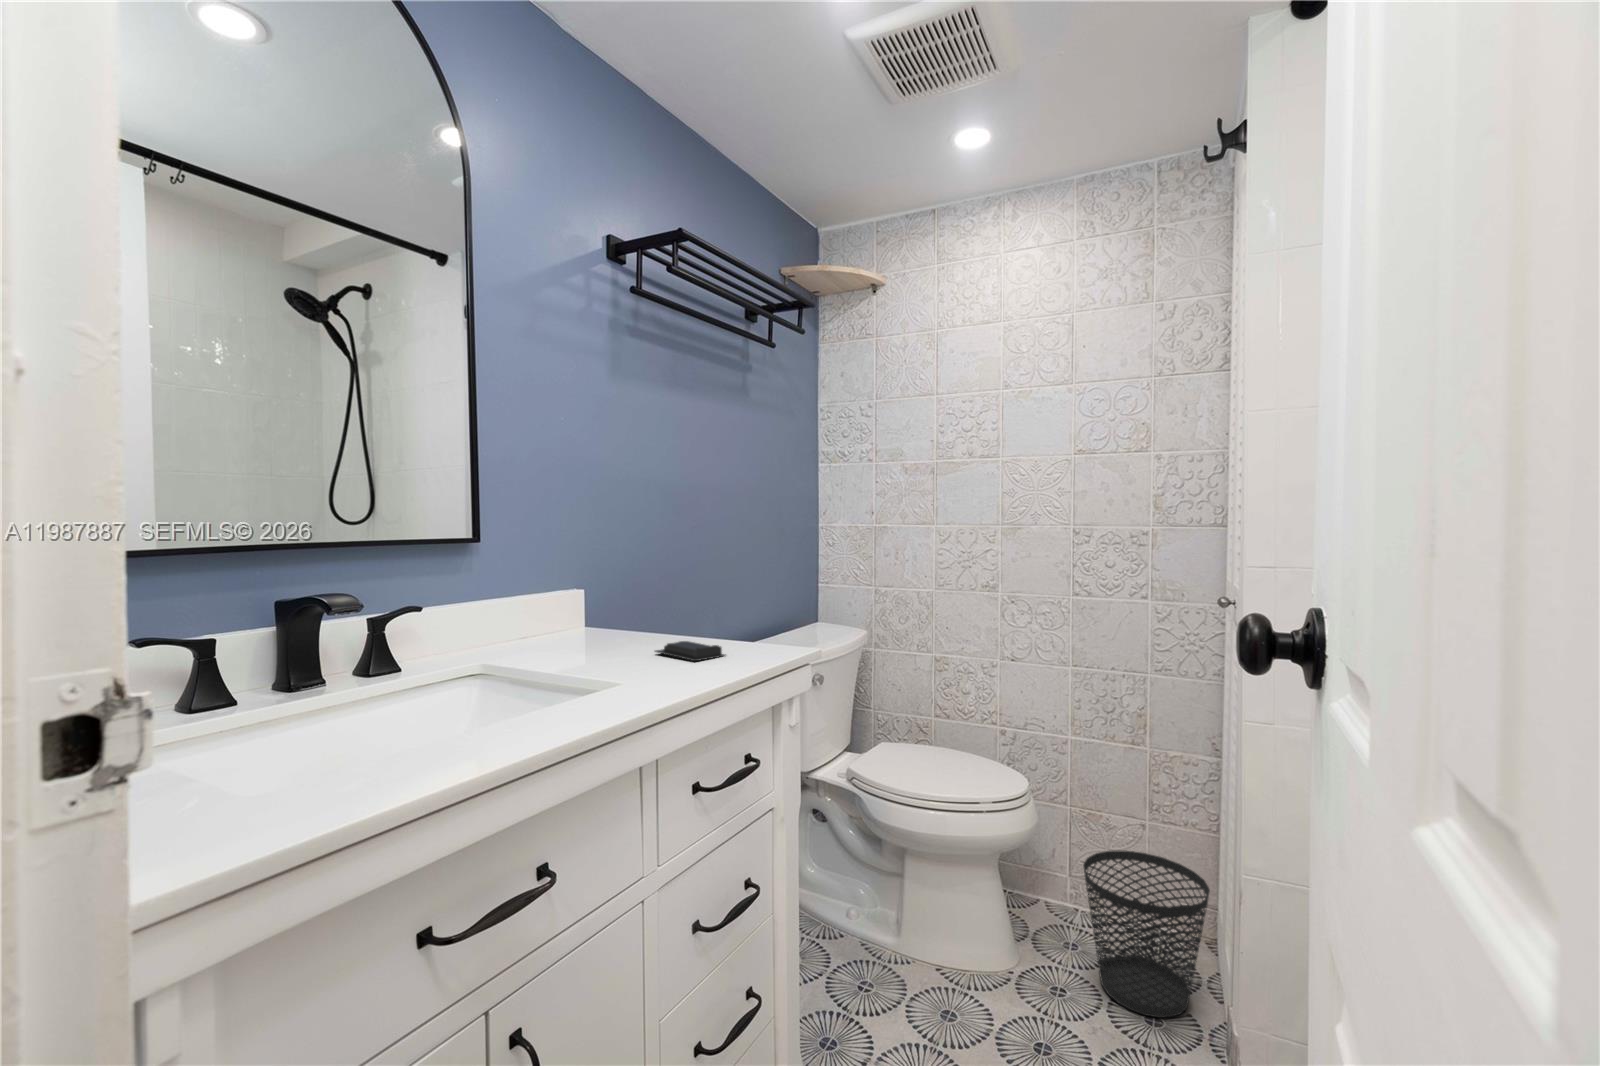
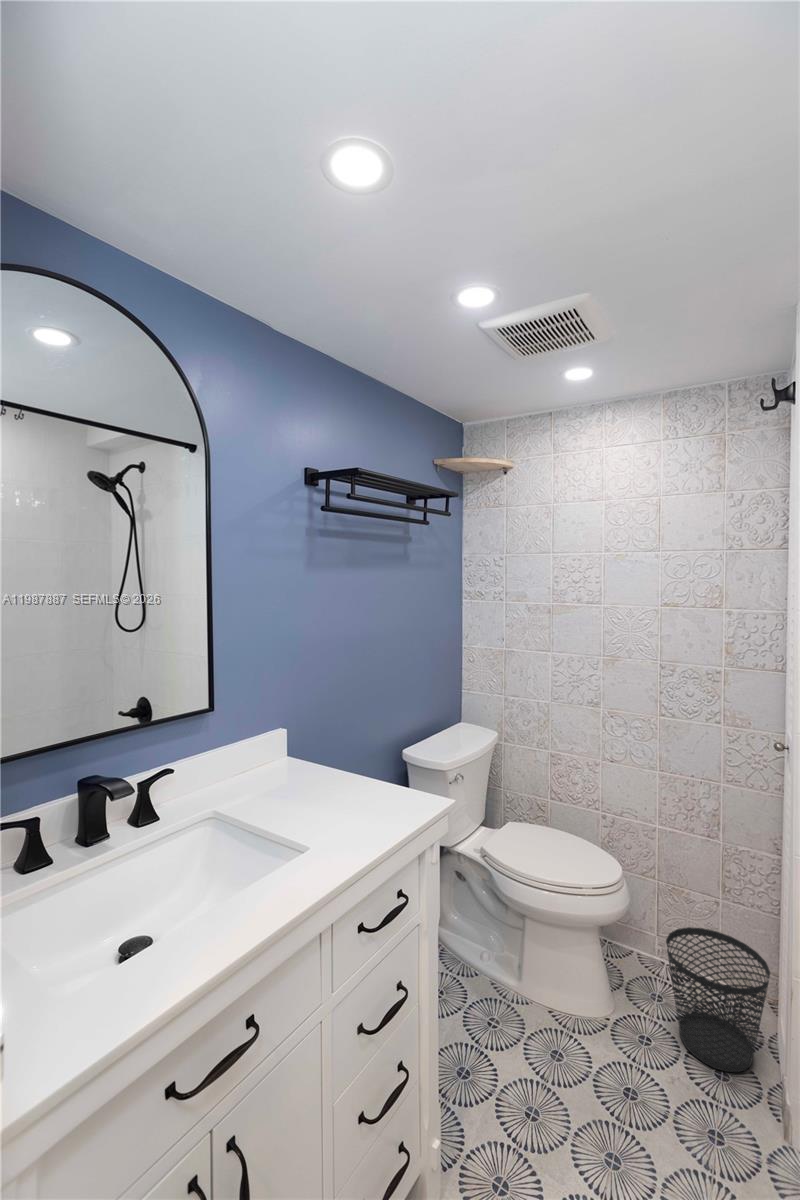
soap bar: present [655,641,725,661] -> none [333,790,385,815]

